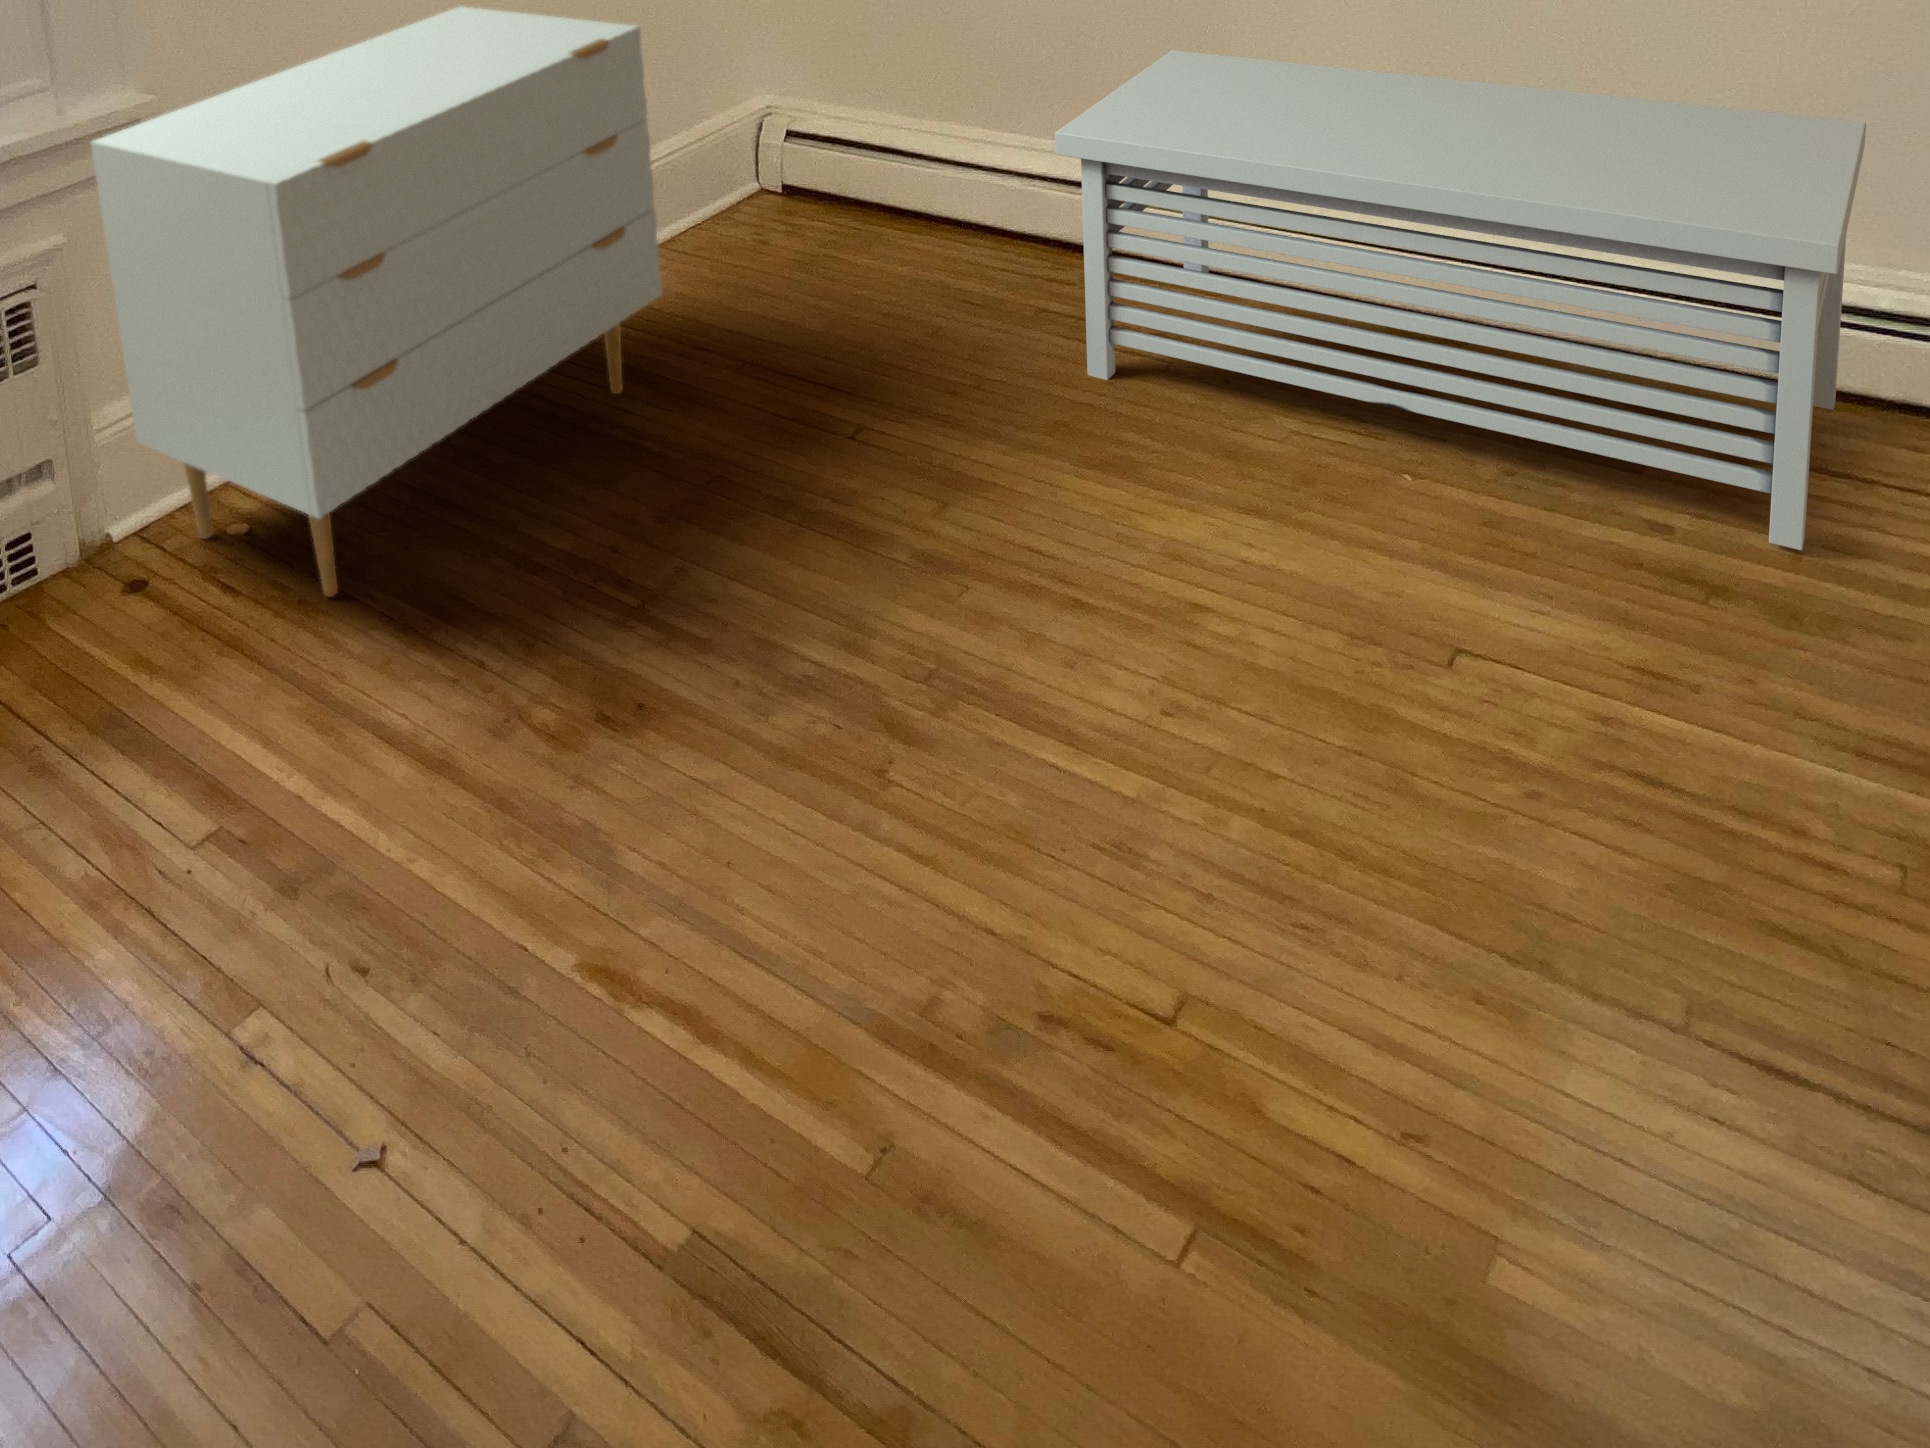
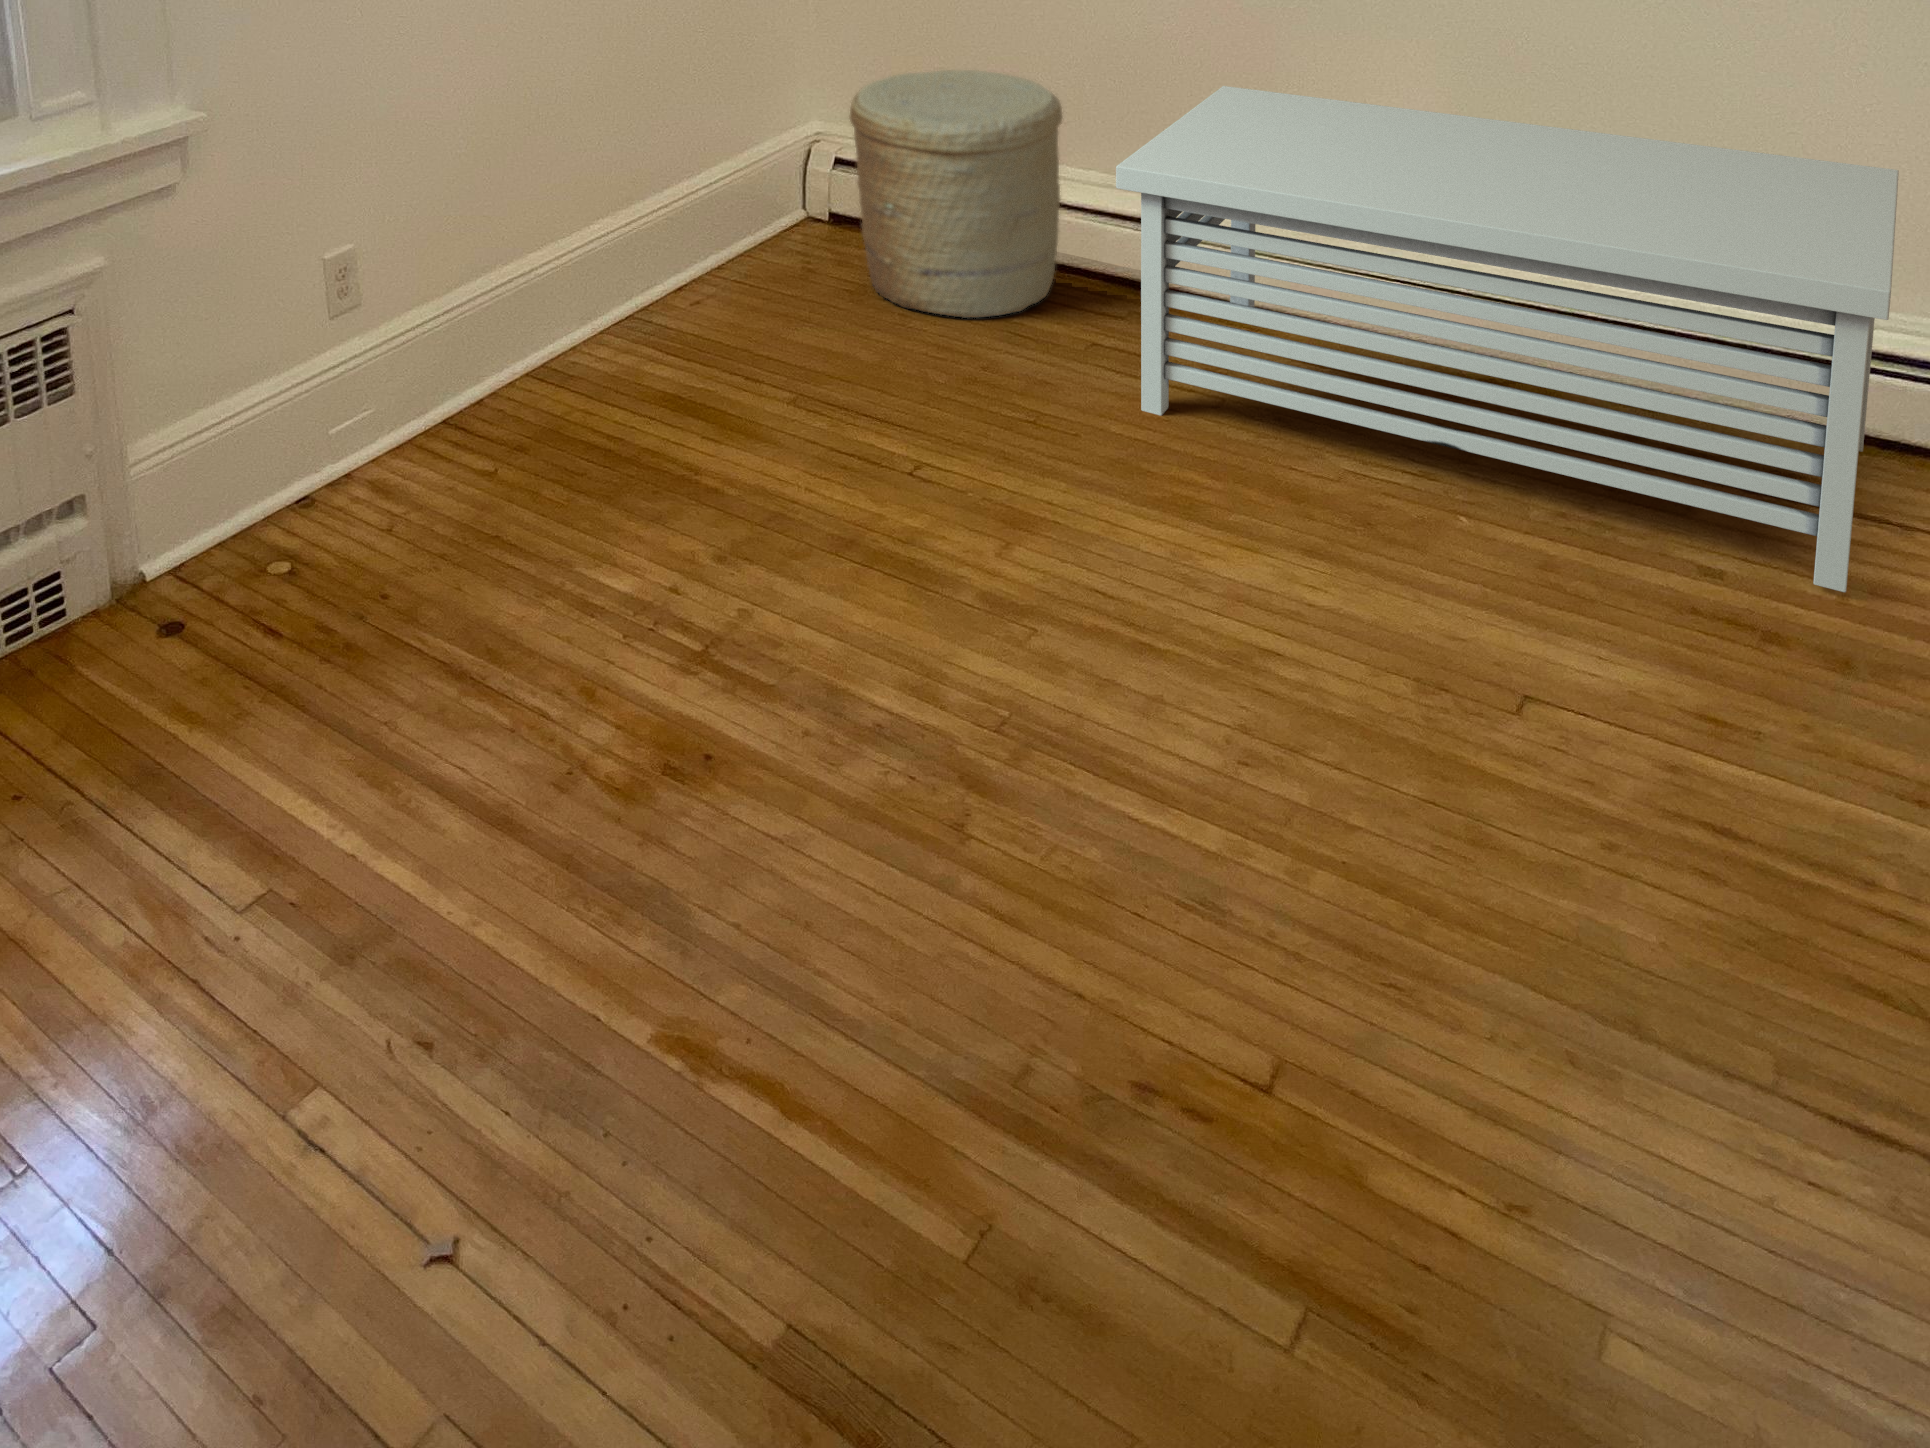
dresser: present [91,7,663,596] -> none [139,26,719,638]
woven basket: none [796,40,1009,286] -> present [849,70,1062,318]

